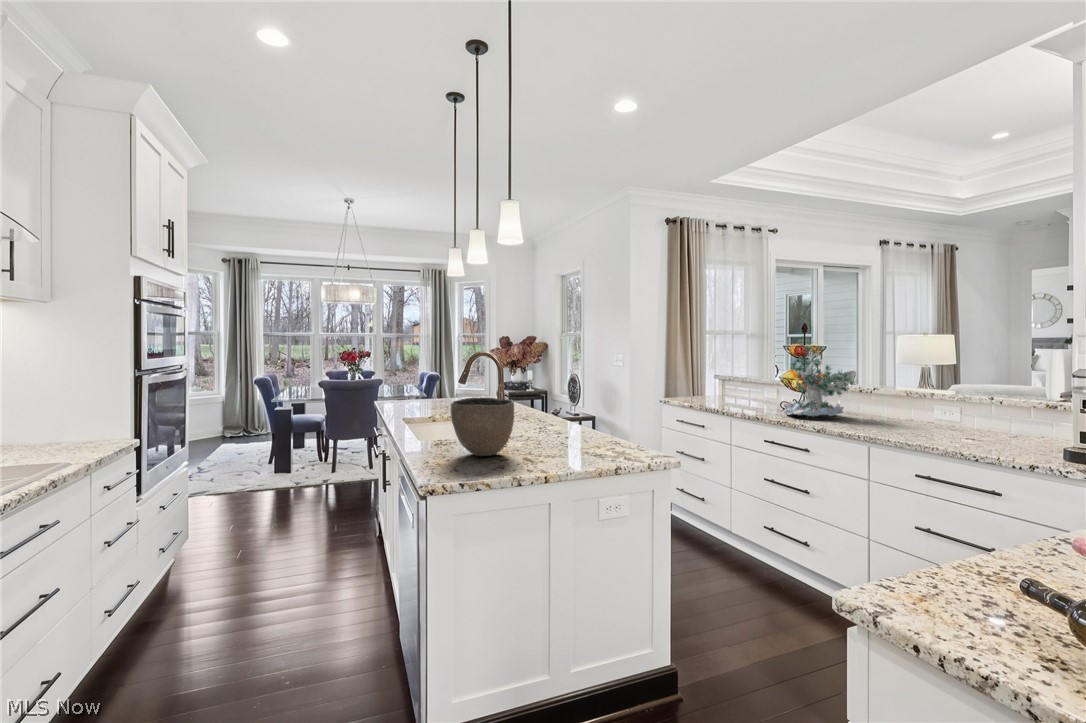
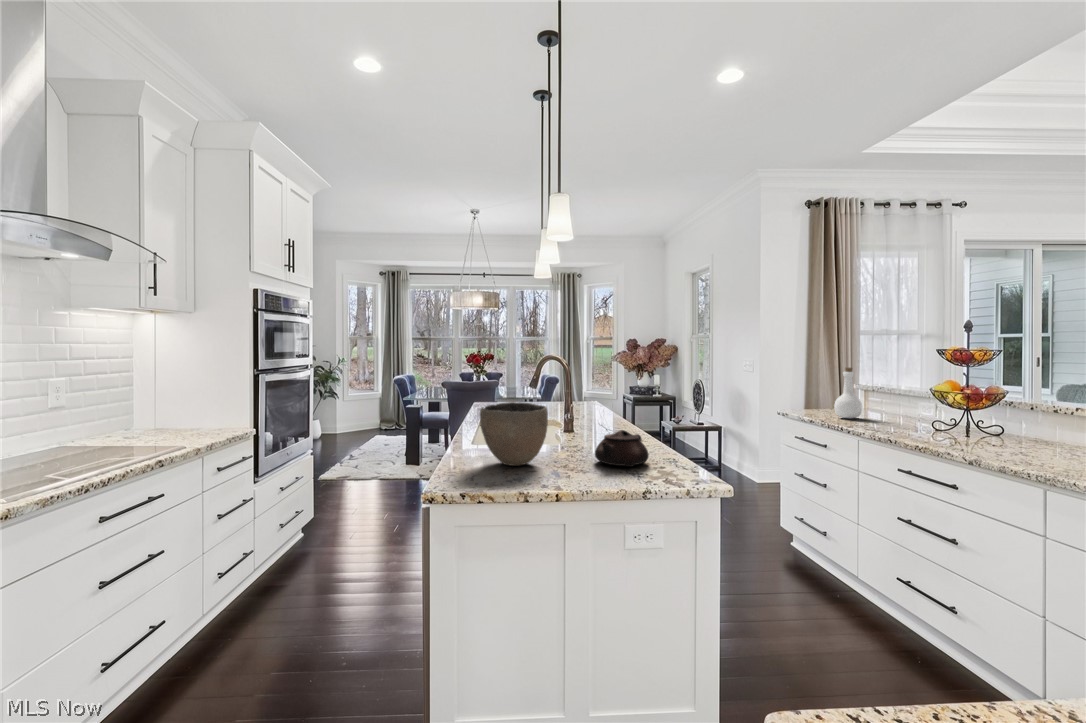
plant: present [784,346,854,417] -> none [929,346,1041,442]
bottle: none [707,361,728,403] -> present [834,367,862,418]
teapot: none [553,419,600,450] -> present [595,430,649,467]

